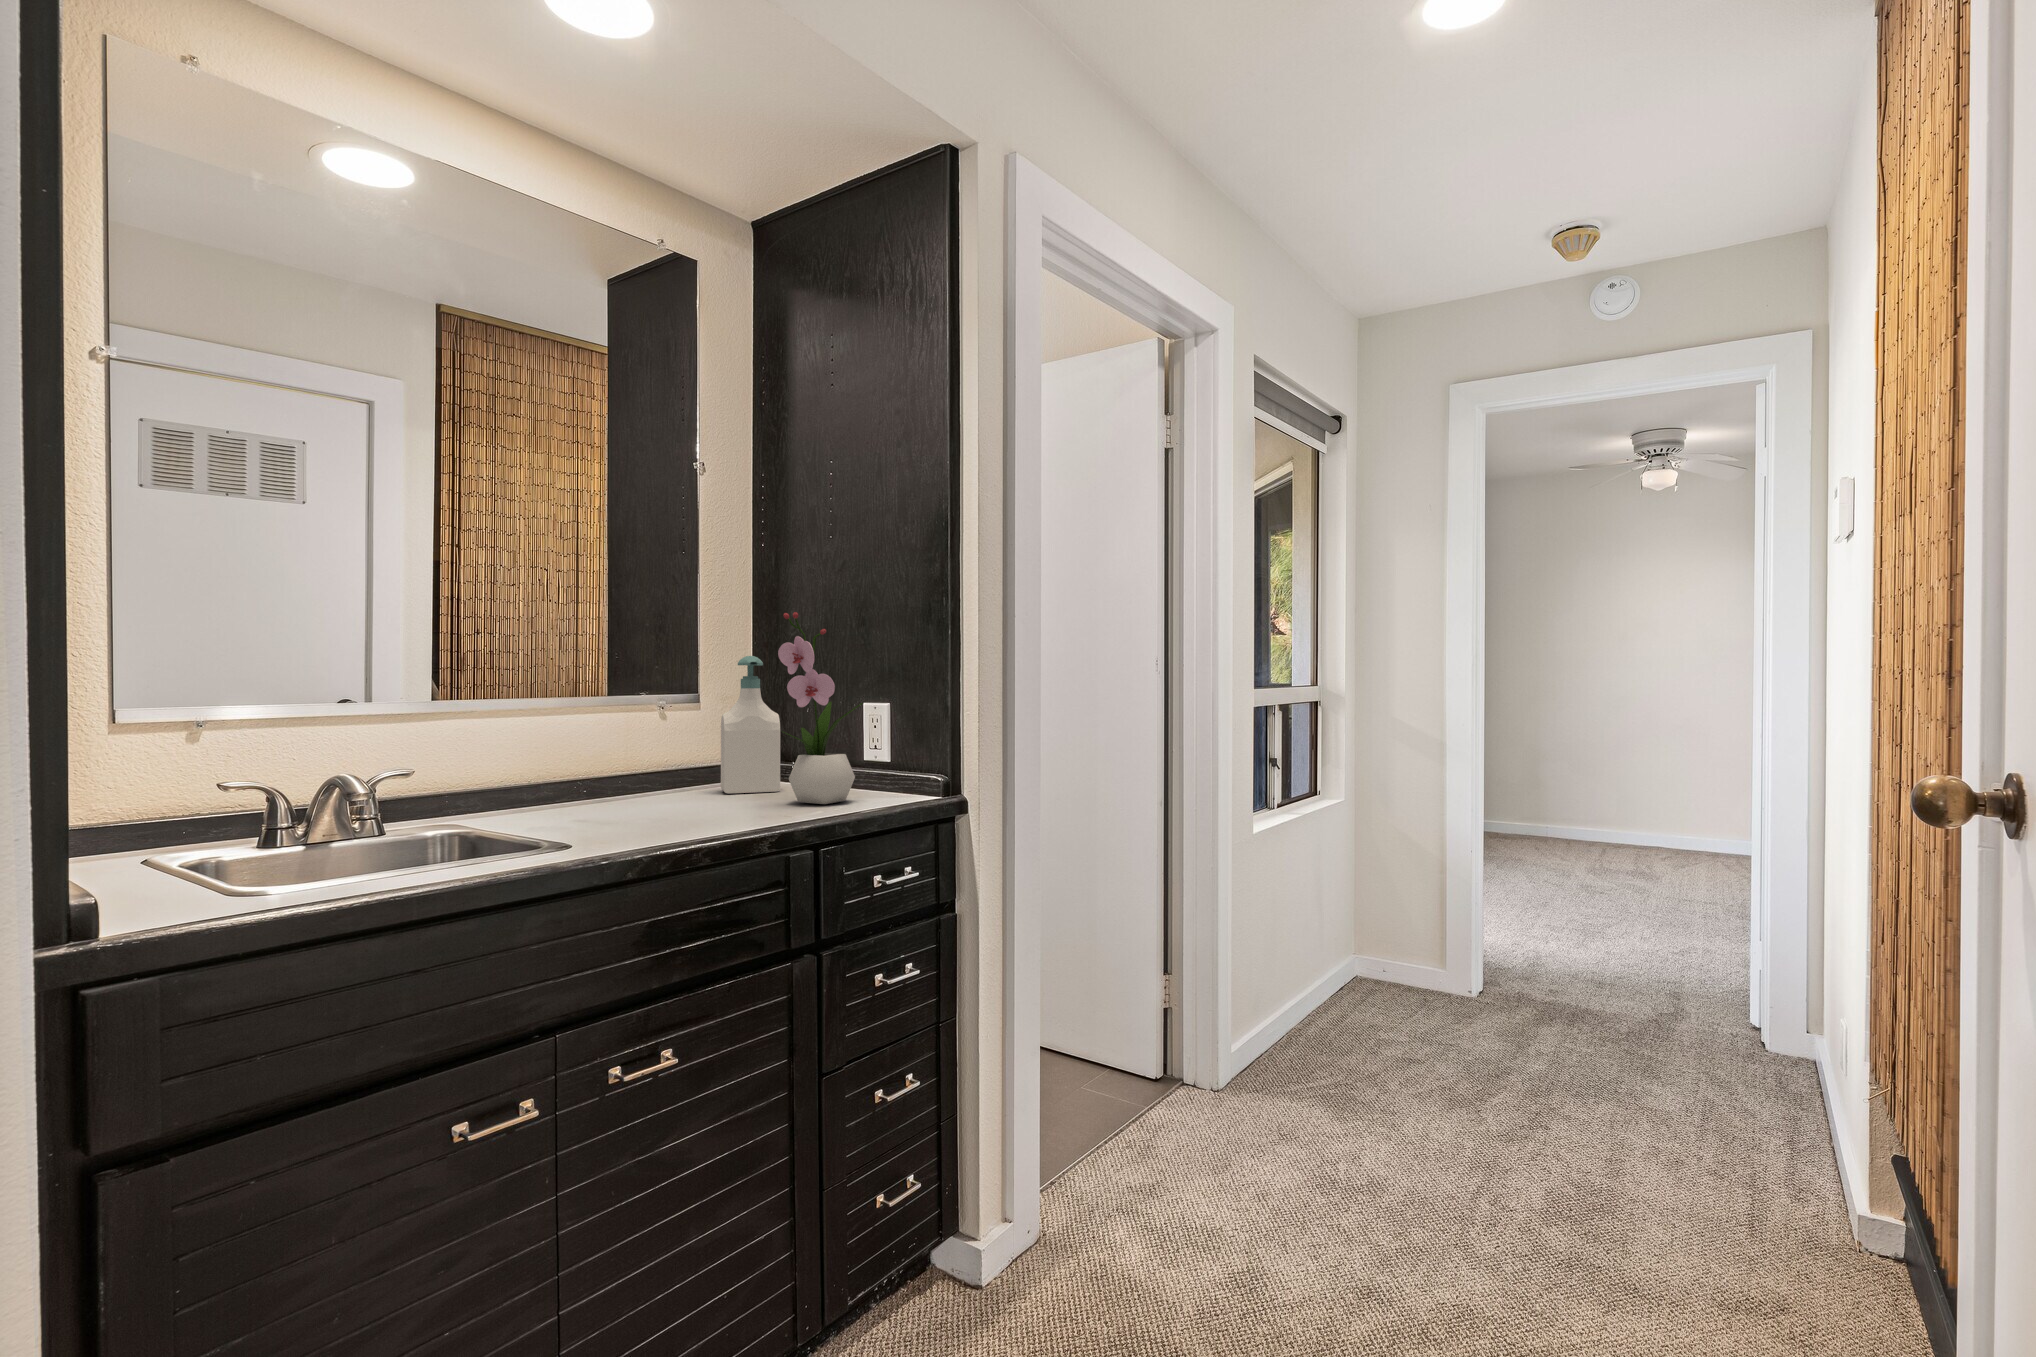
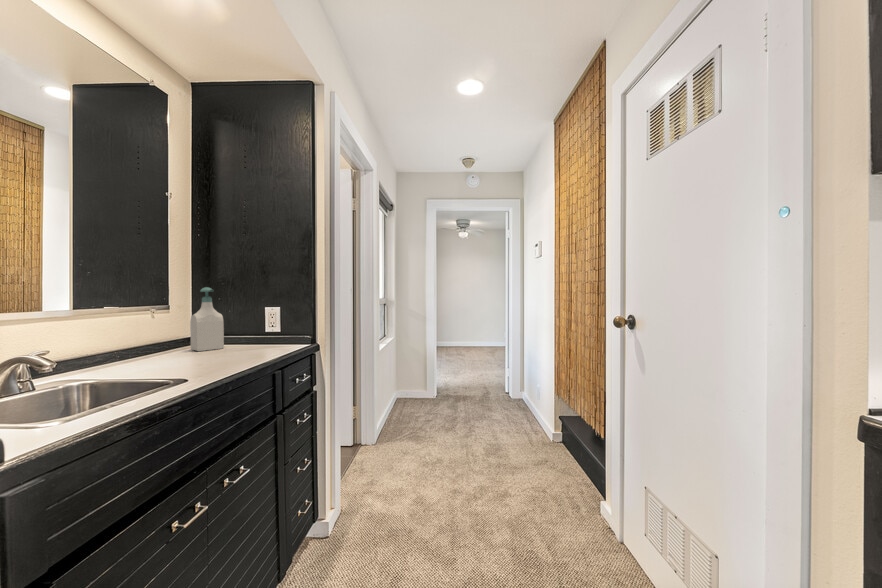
flower arrangement: present [778,612,863,804] -> none [240,268,275,351]

